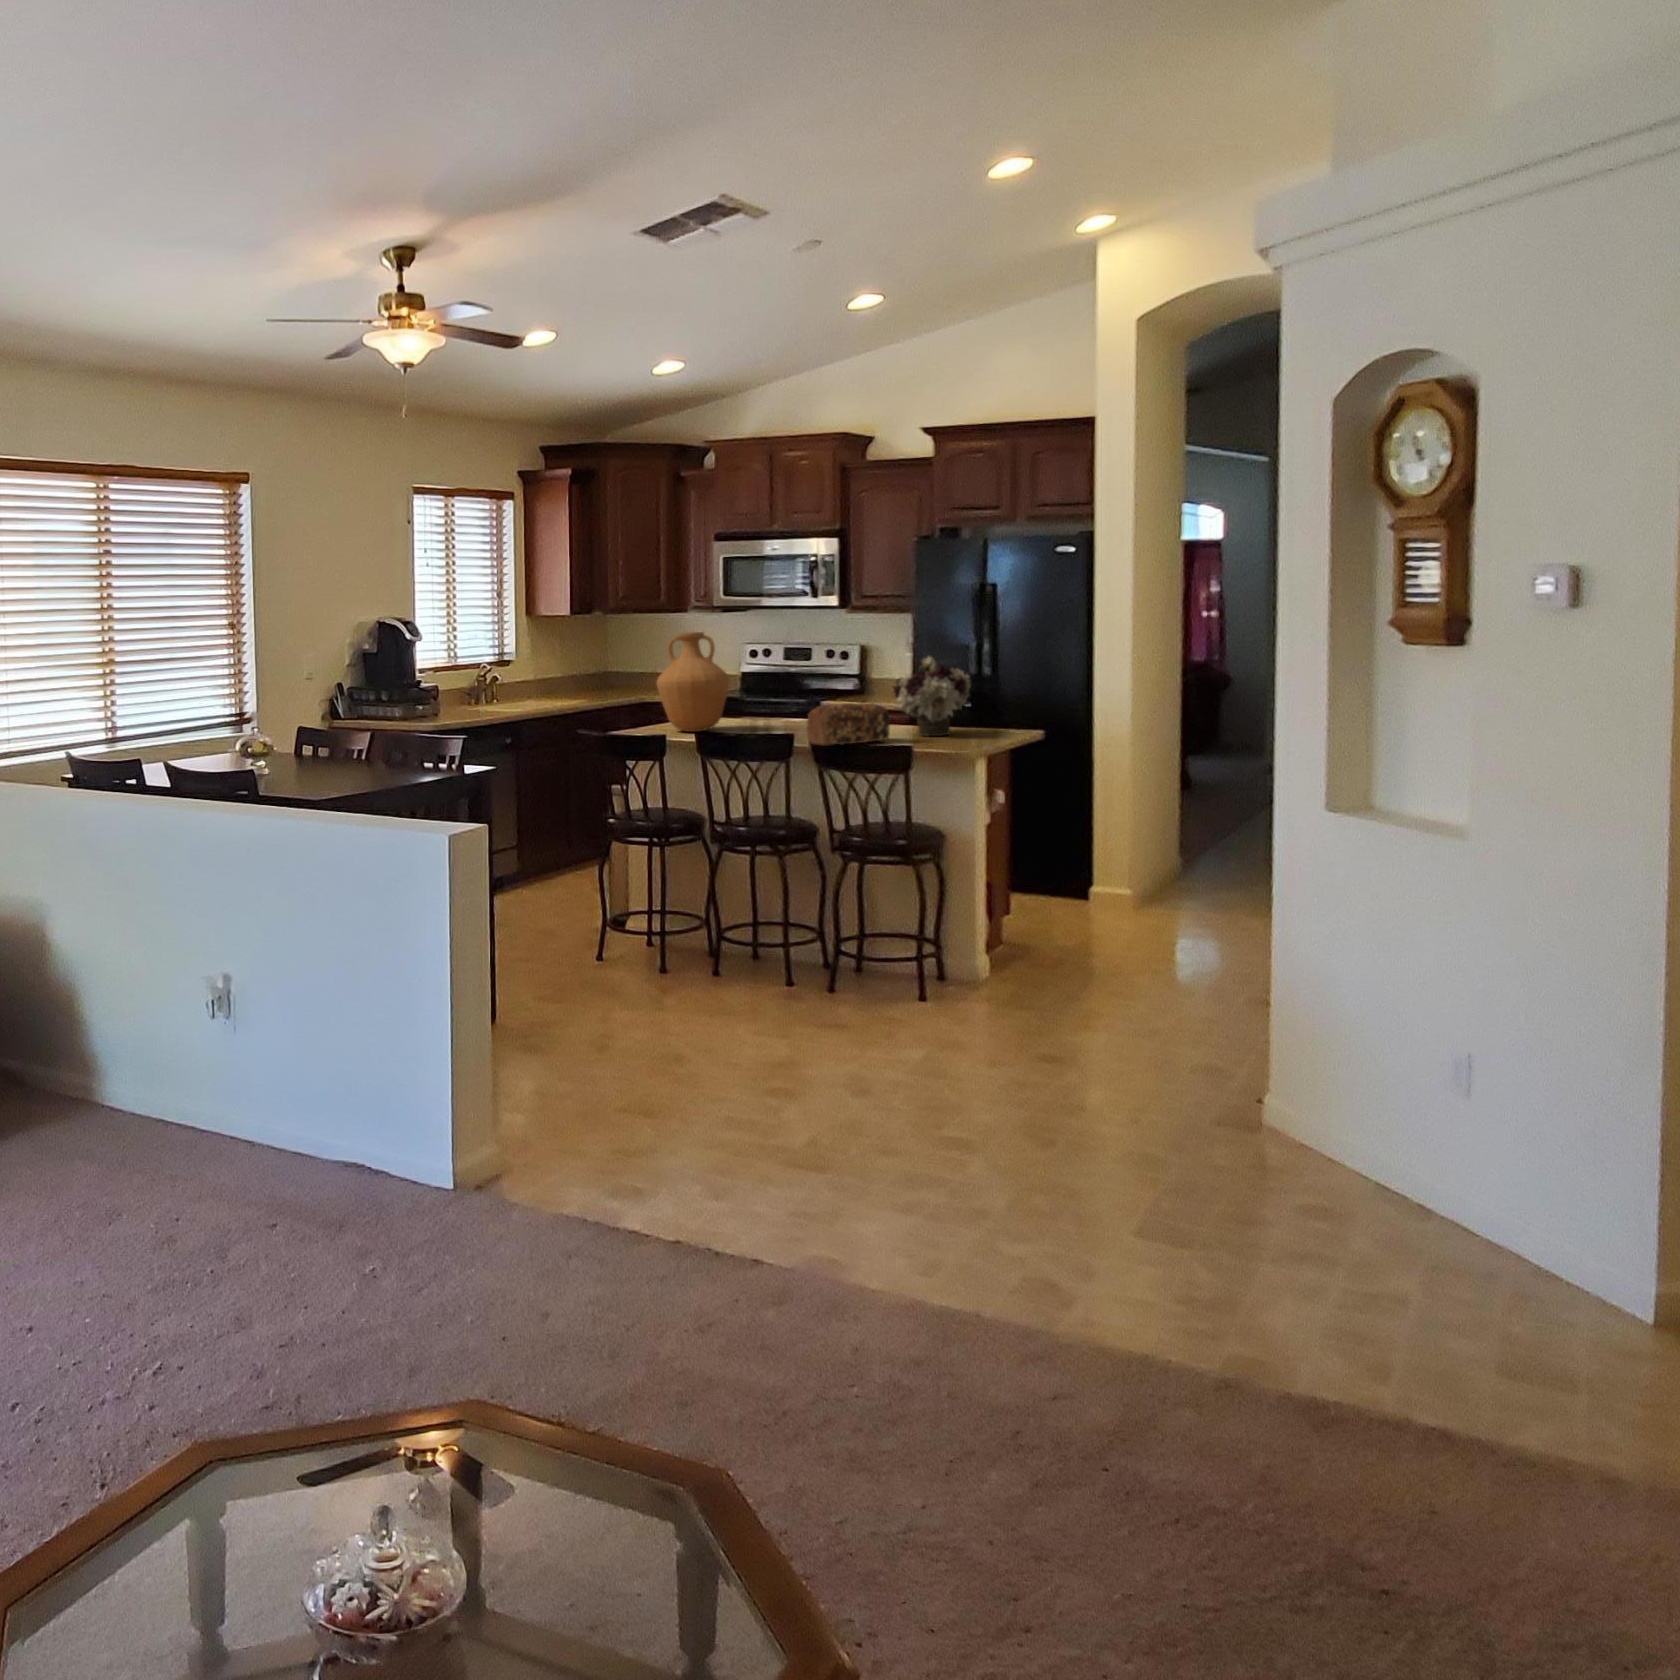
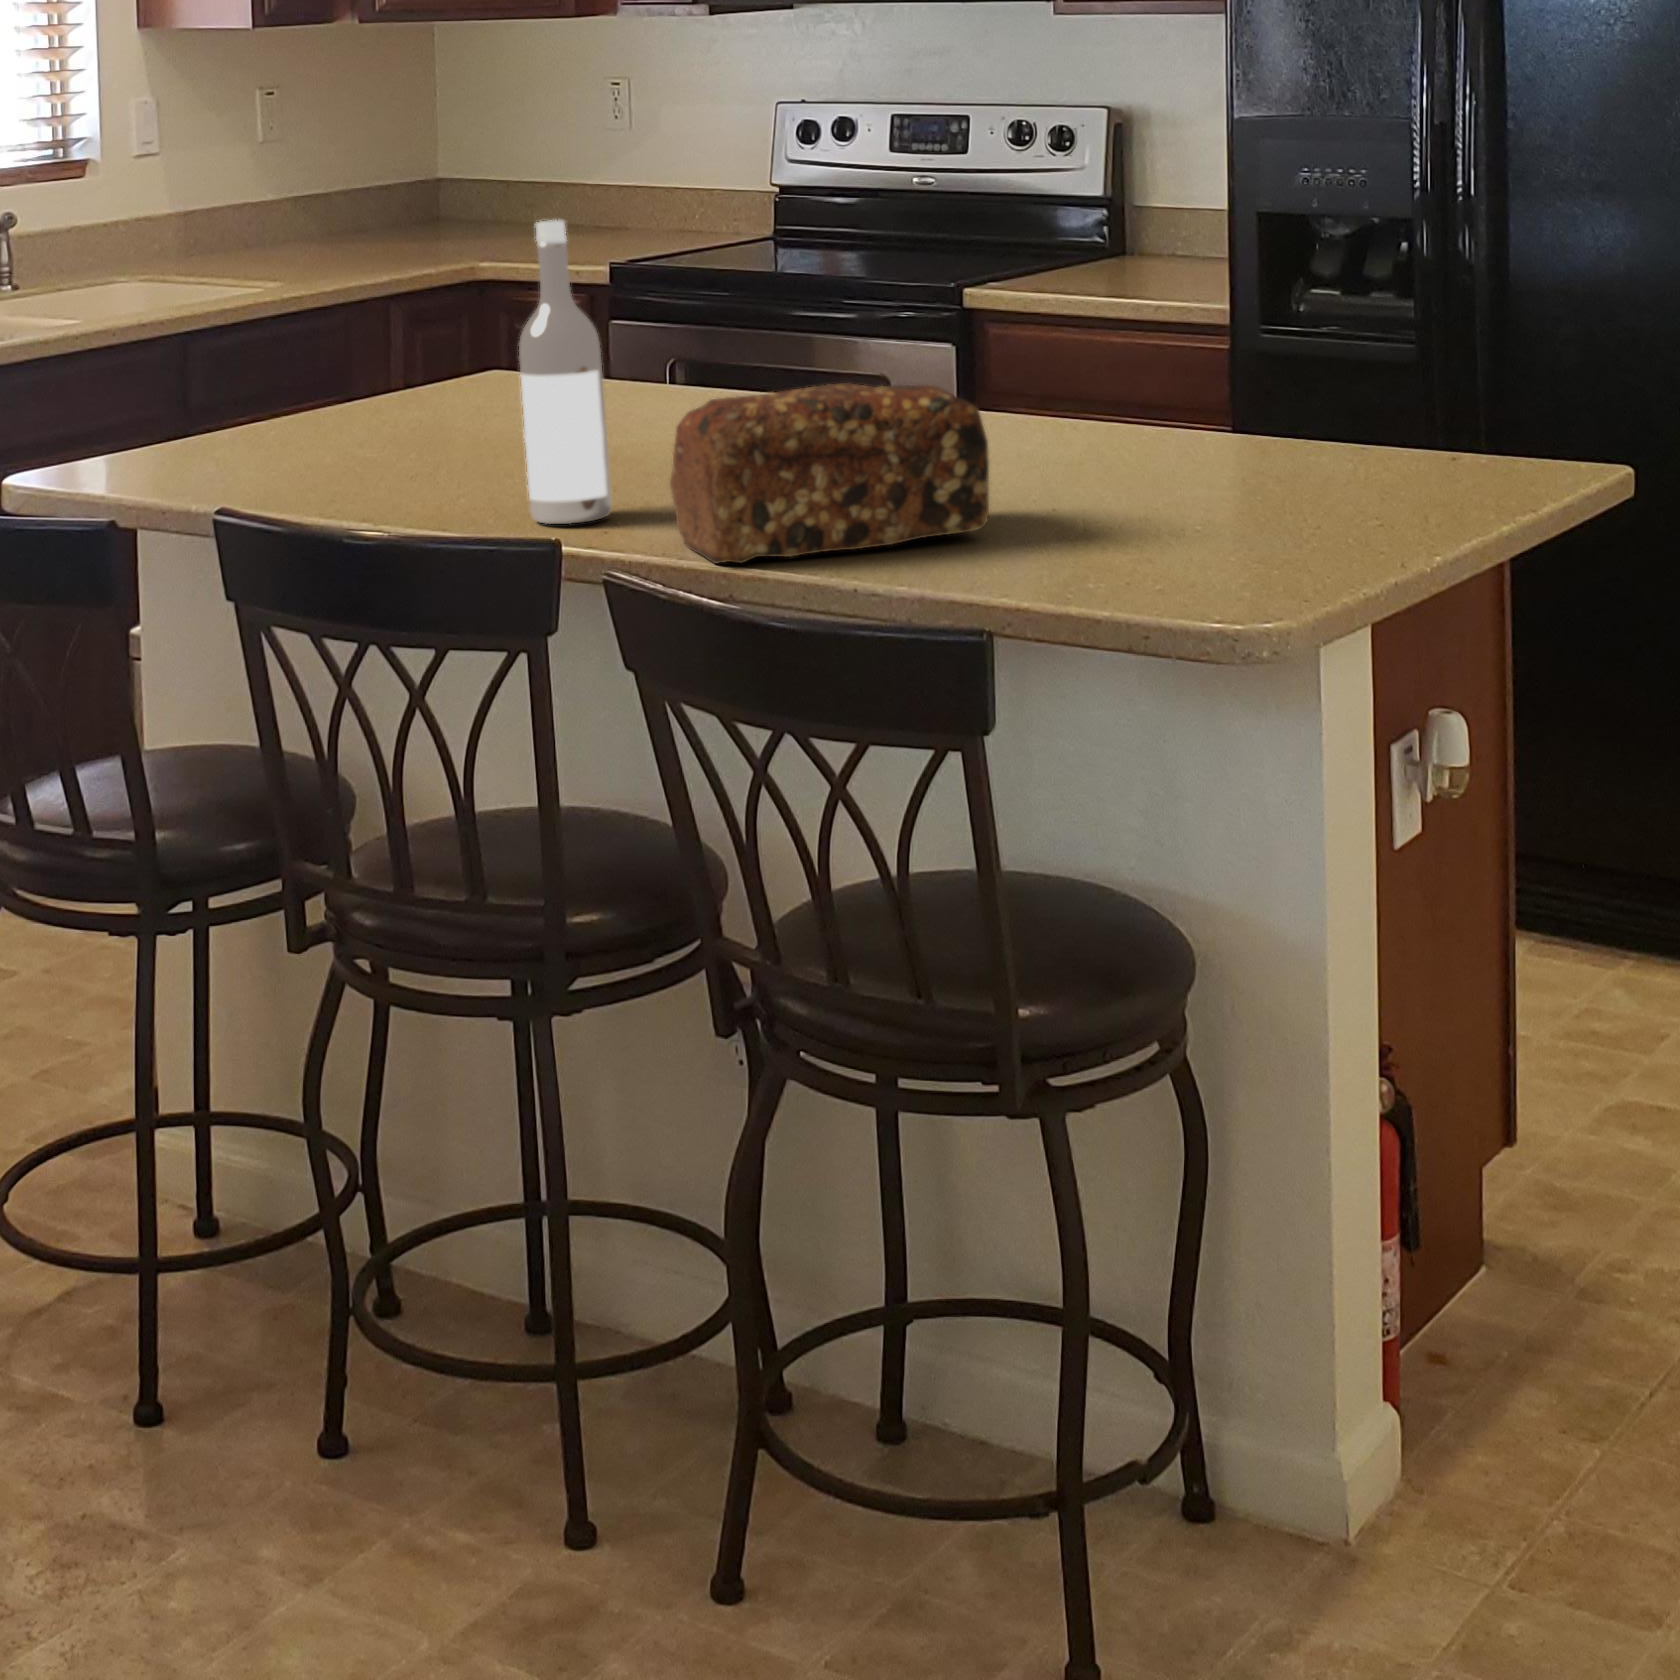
vase: present [657,632,729,732] -> none [216,103,477,462]
flower arrangement: present [893,657,971,736] -> none [1040,190,1329,502]
wine bottle: none [761,661,785,741] -> present [519,220,612,524]

